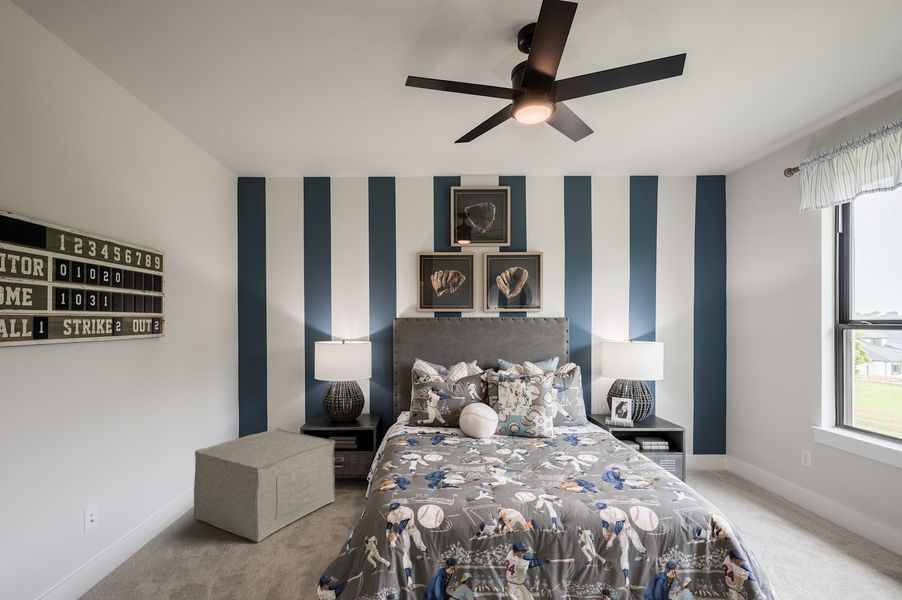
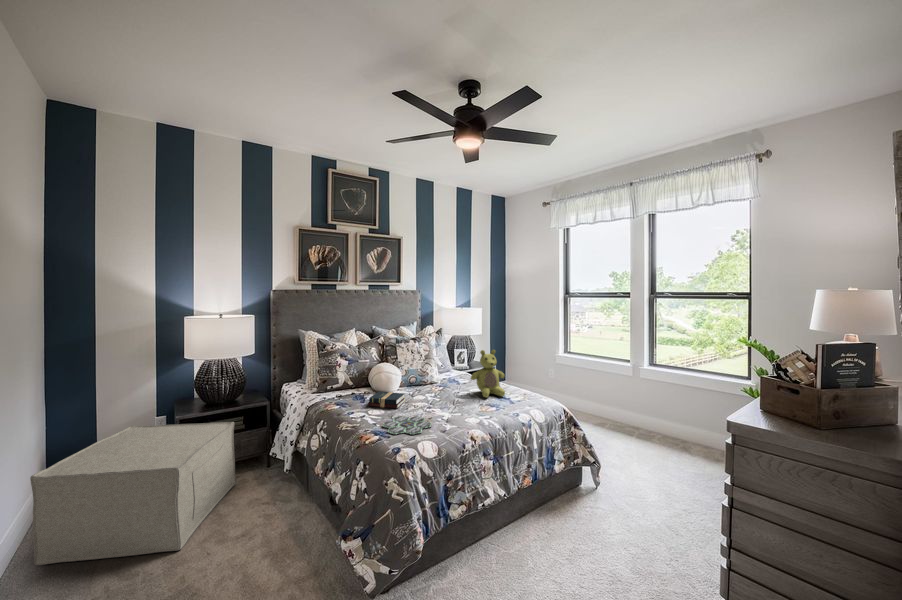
stuffed bear: none [572,402,627,476] -> present [471,350,505,397]
hardback book: none [434,436,479,460] -> present [368,391,405,408]
board game: none [411,469,470,494] -> present [382,416,431,435]

